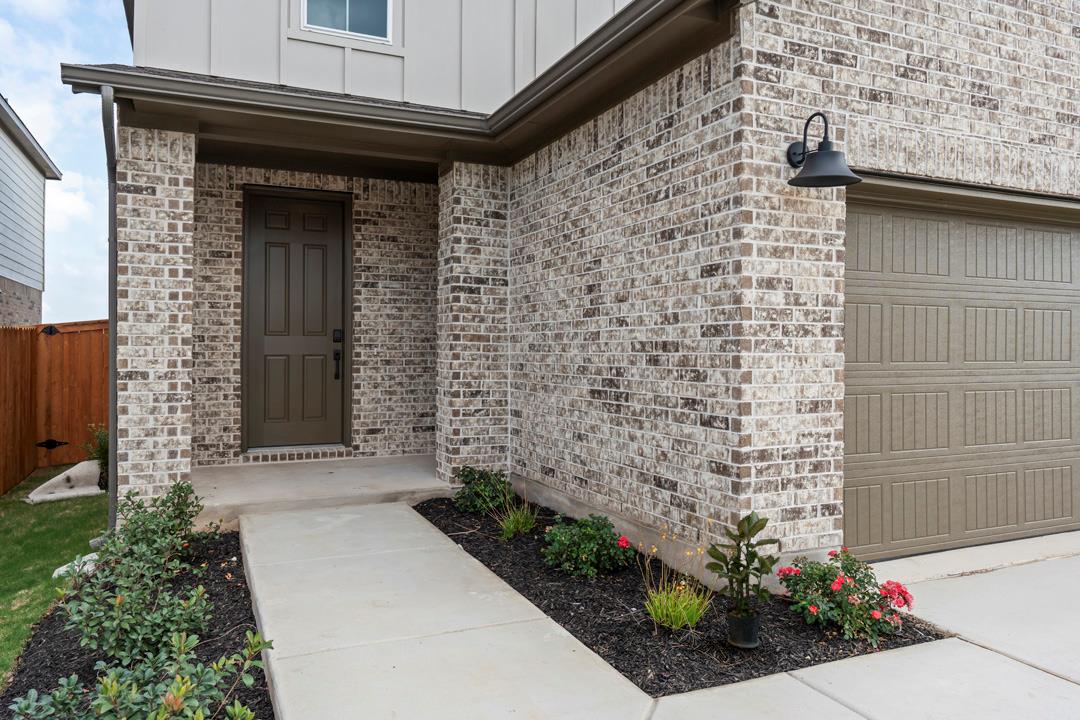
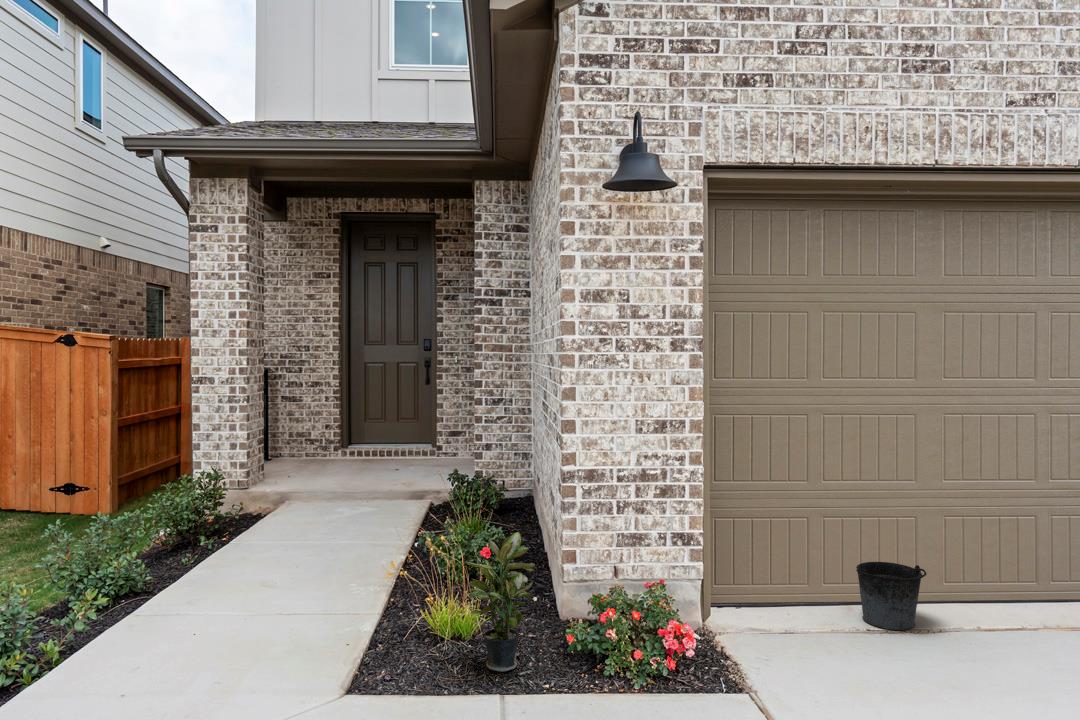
bucket: none [934,517,994,572] -> present [856,562,926,630]

